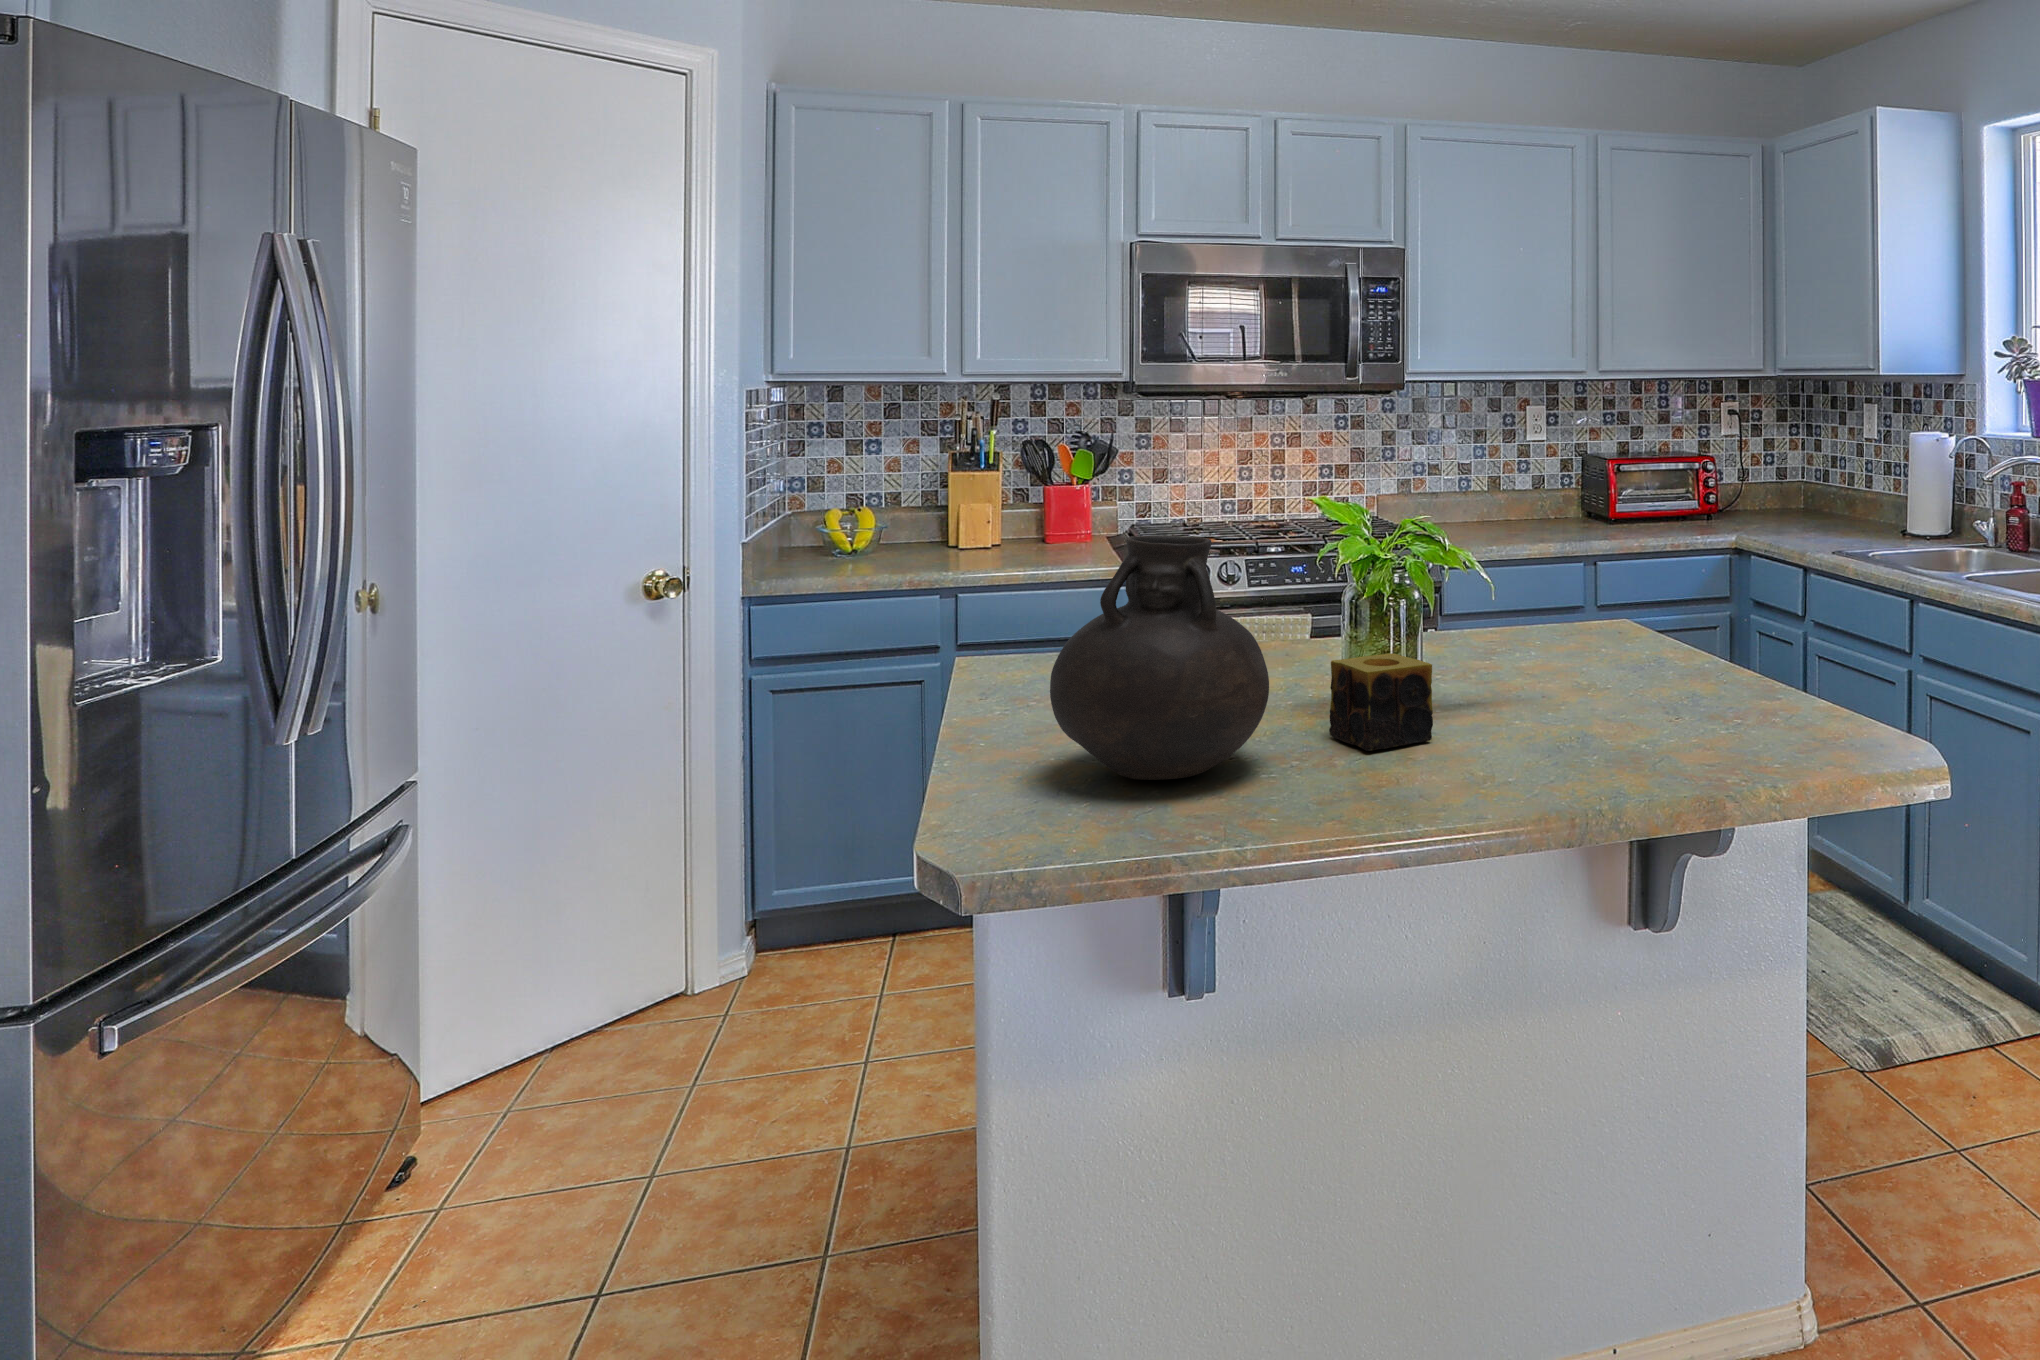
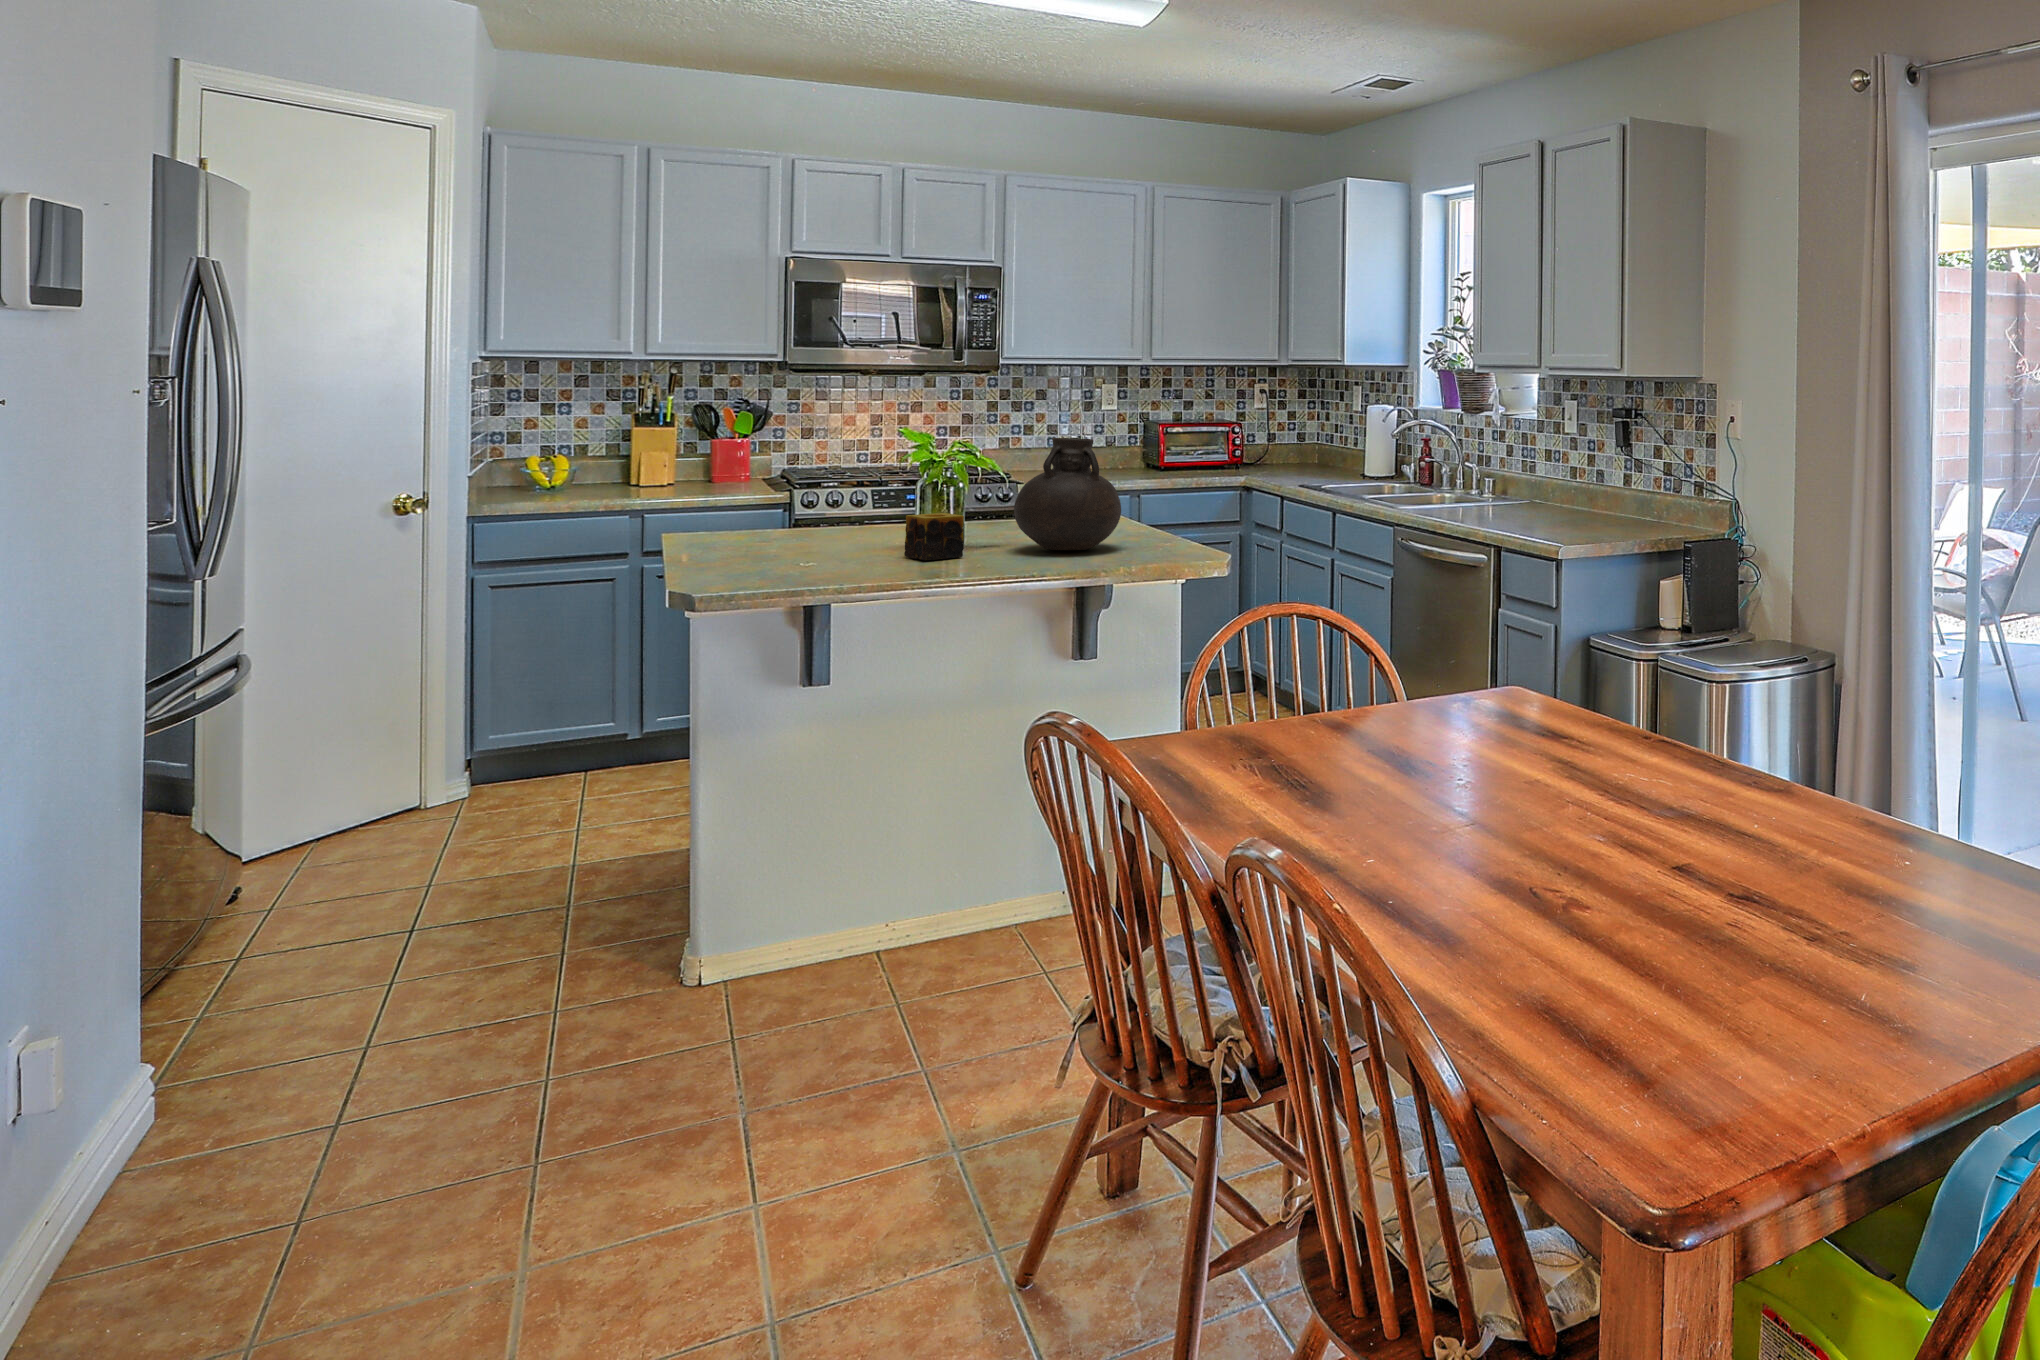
vase: present [1050,536,1269,780] -> present [1014,438,1121,550]

